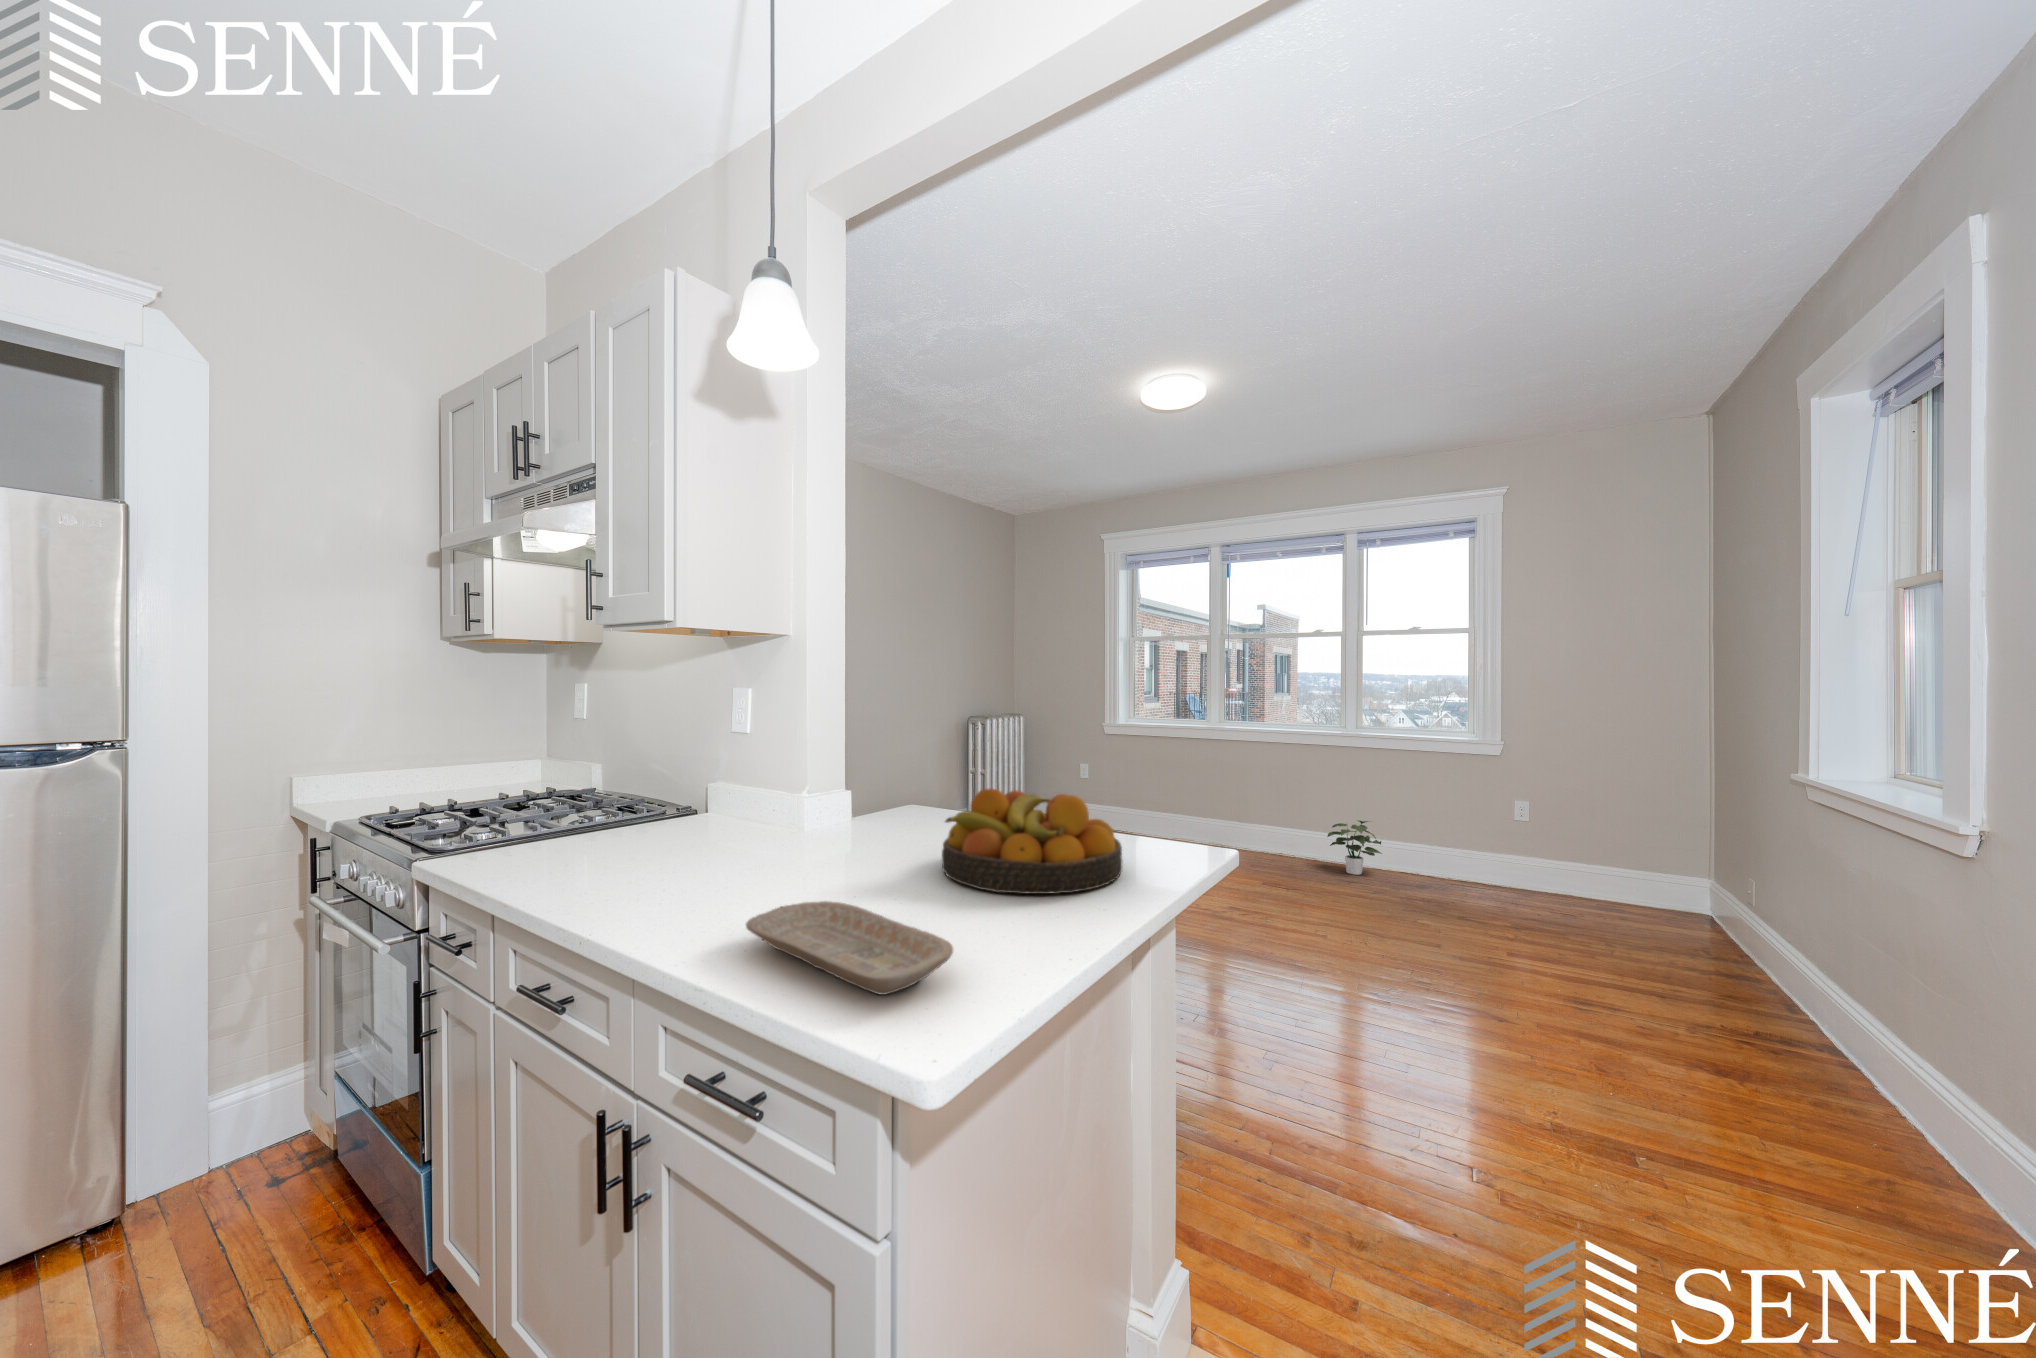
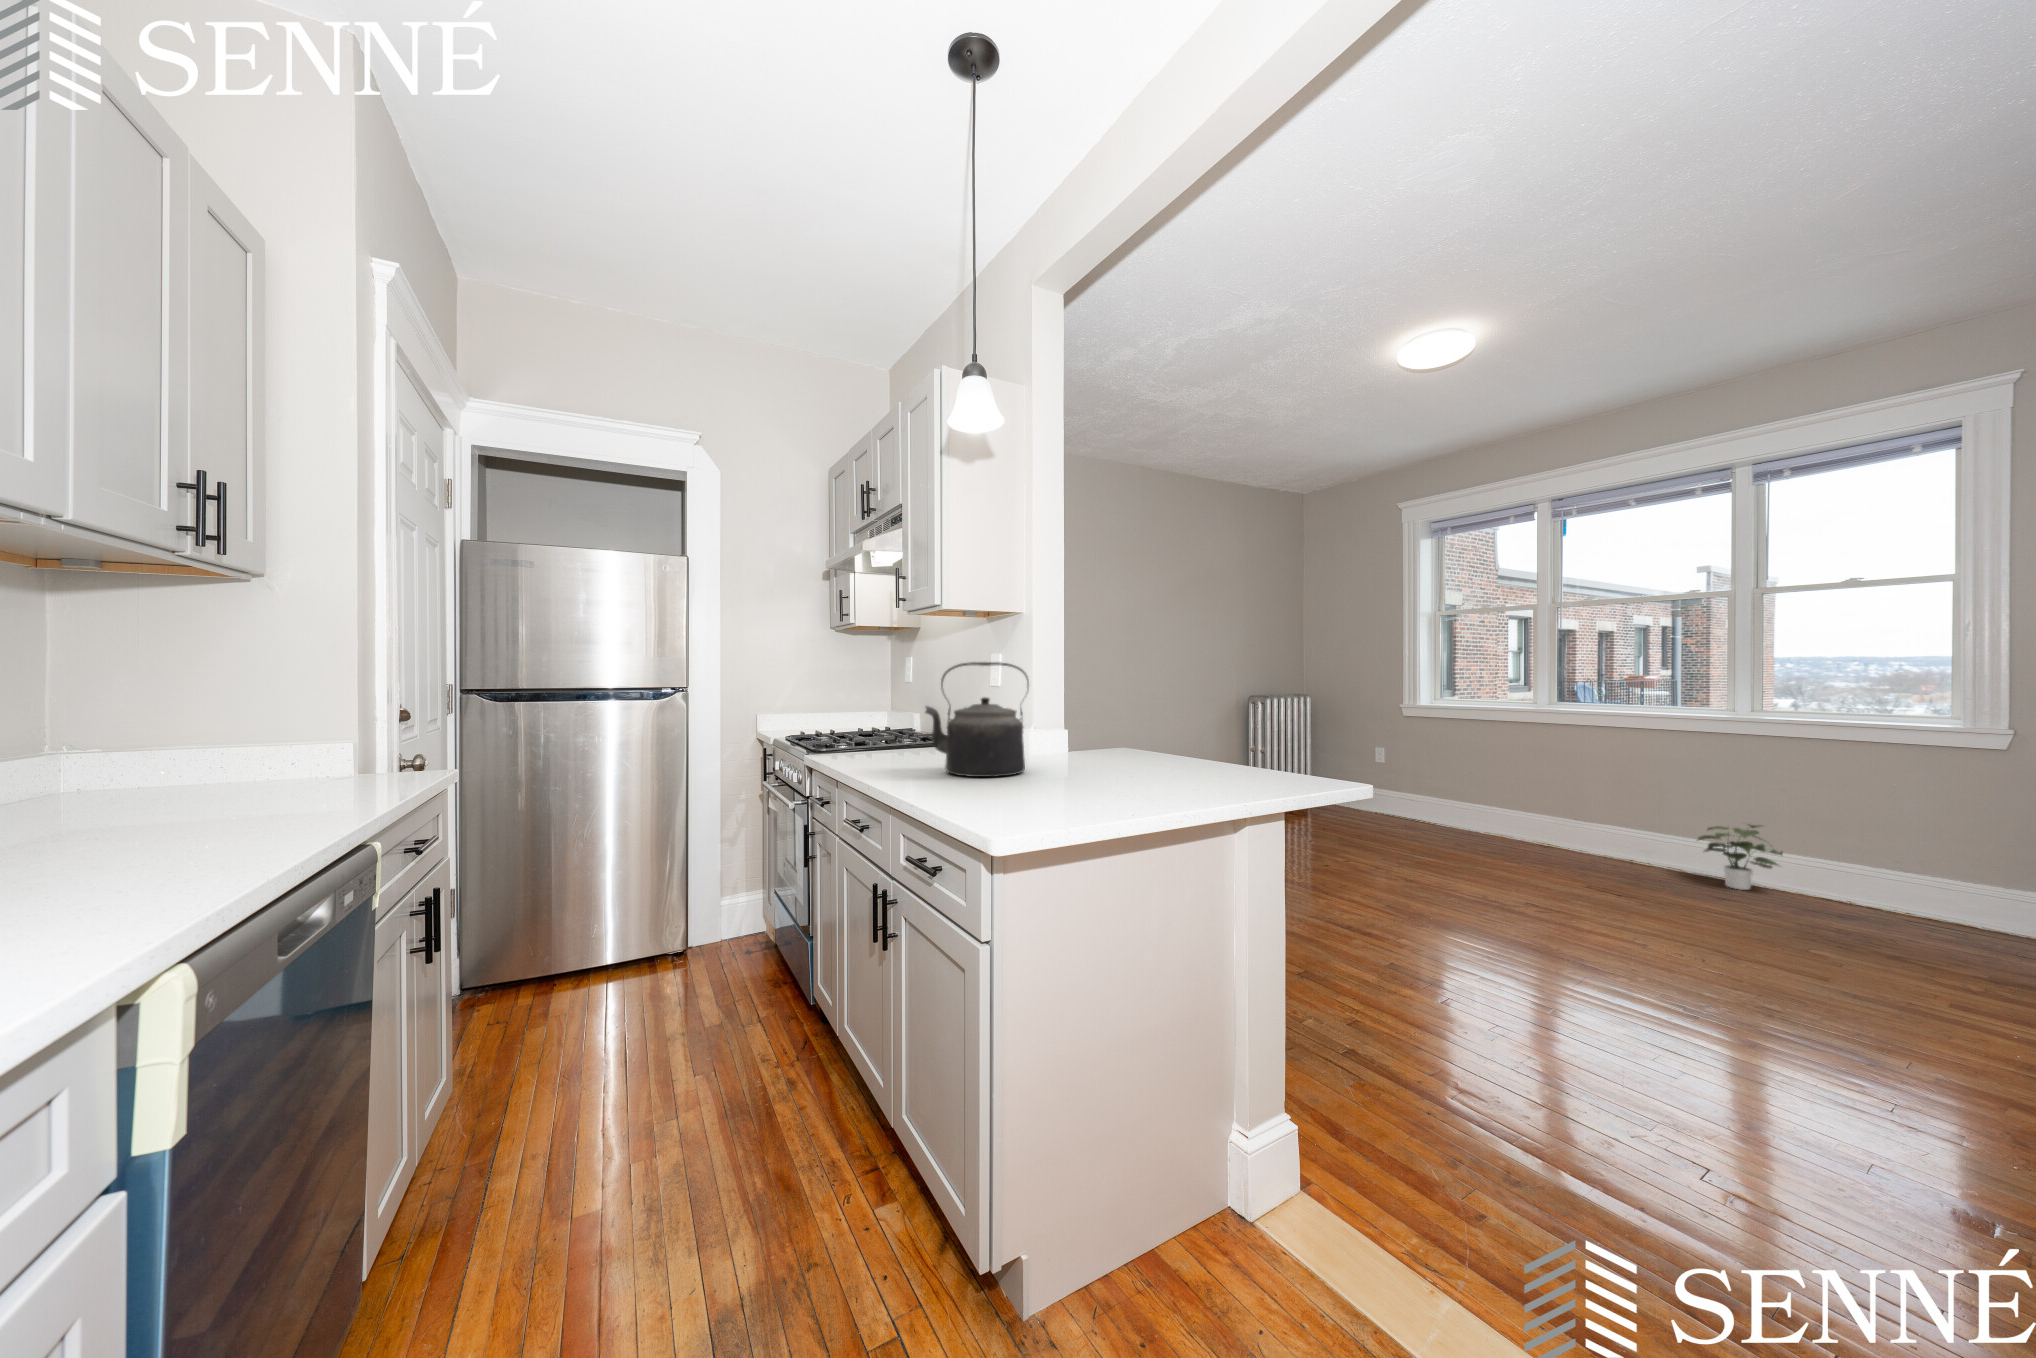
kettle: none [675,715,842,895] -> present [926,662,1029,777]
fruit bowl: present [942,788,1122,894] -> none [1093,717,1237,790]
tray: present [746,901,953,995] -> none [941,774,1044,812]

